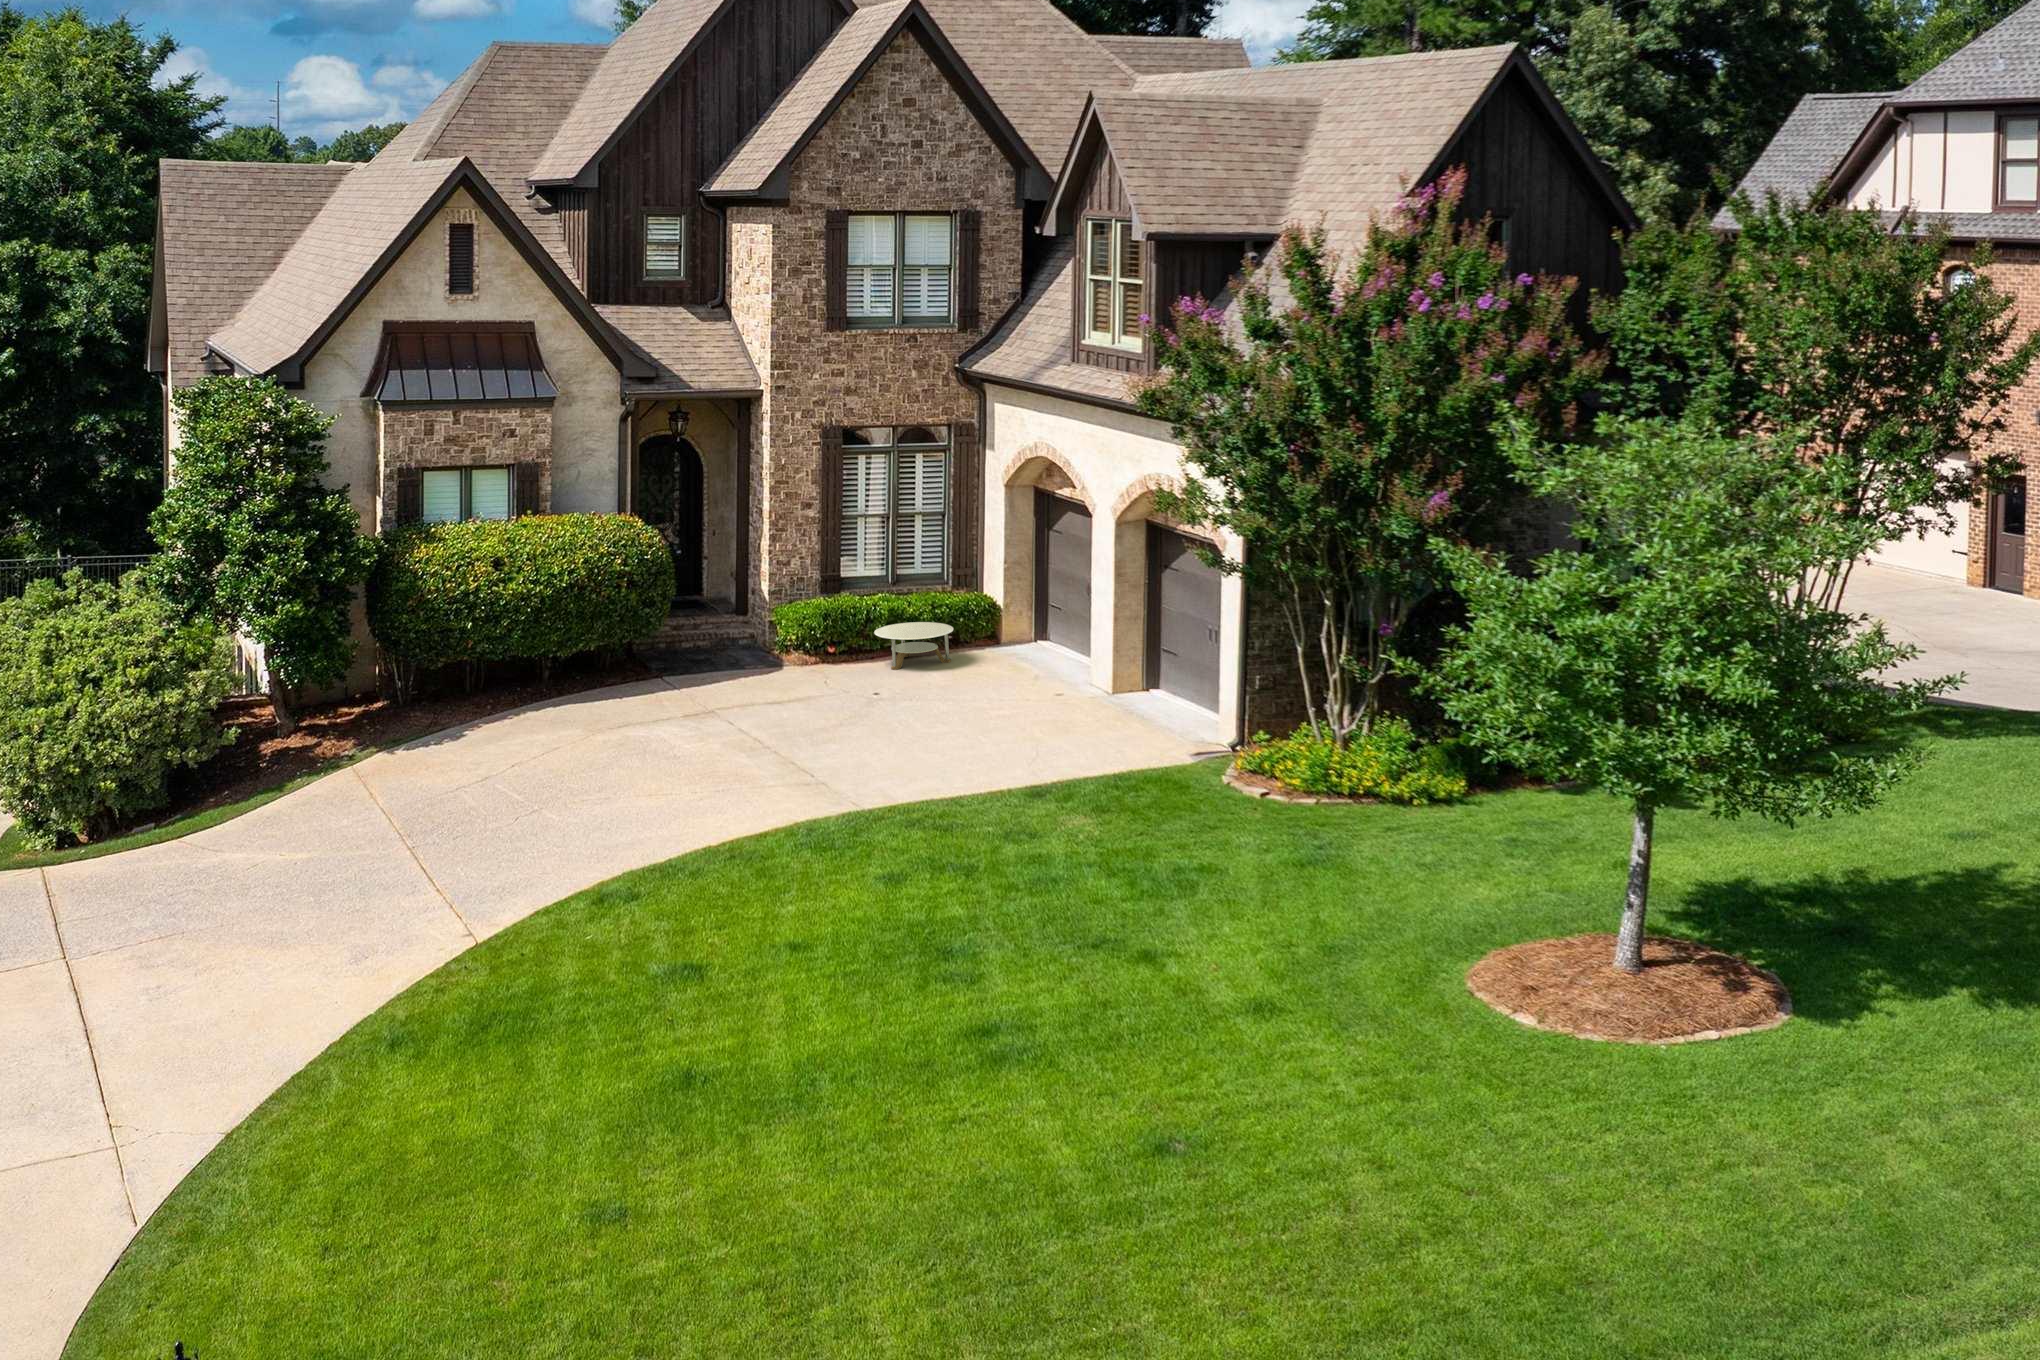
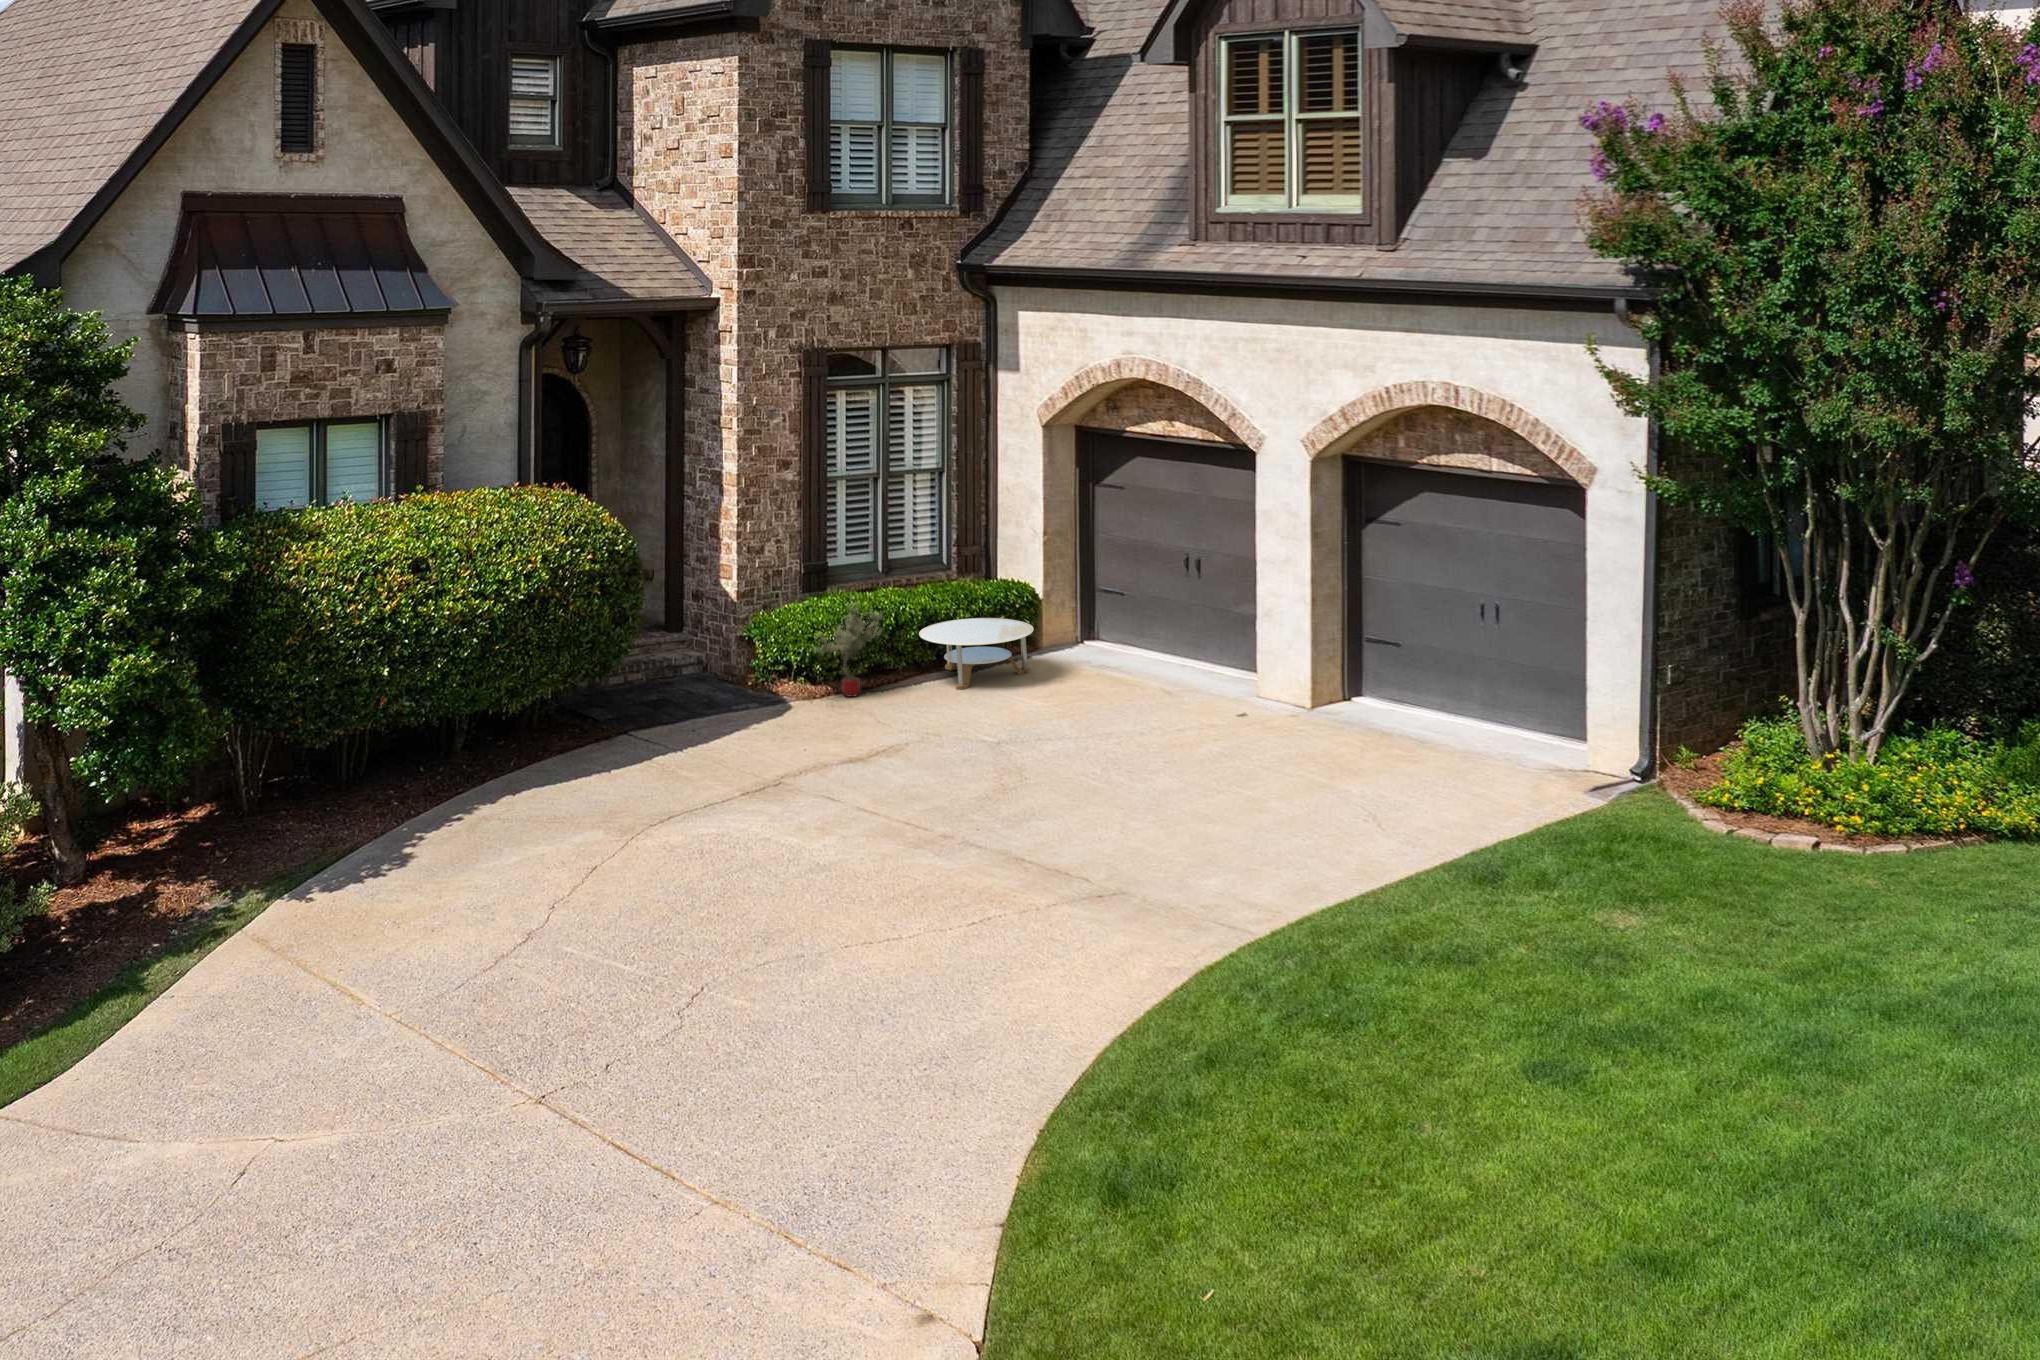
potted tree: none [794,604,846,670] -> present [814,603,882,697]

